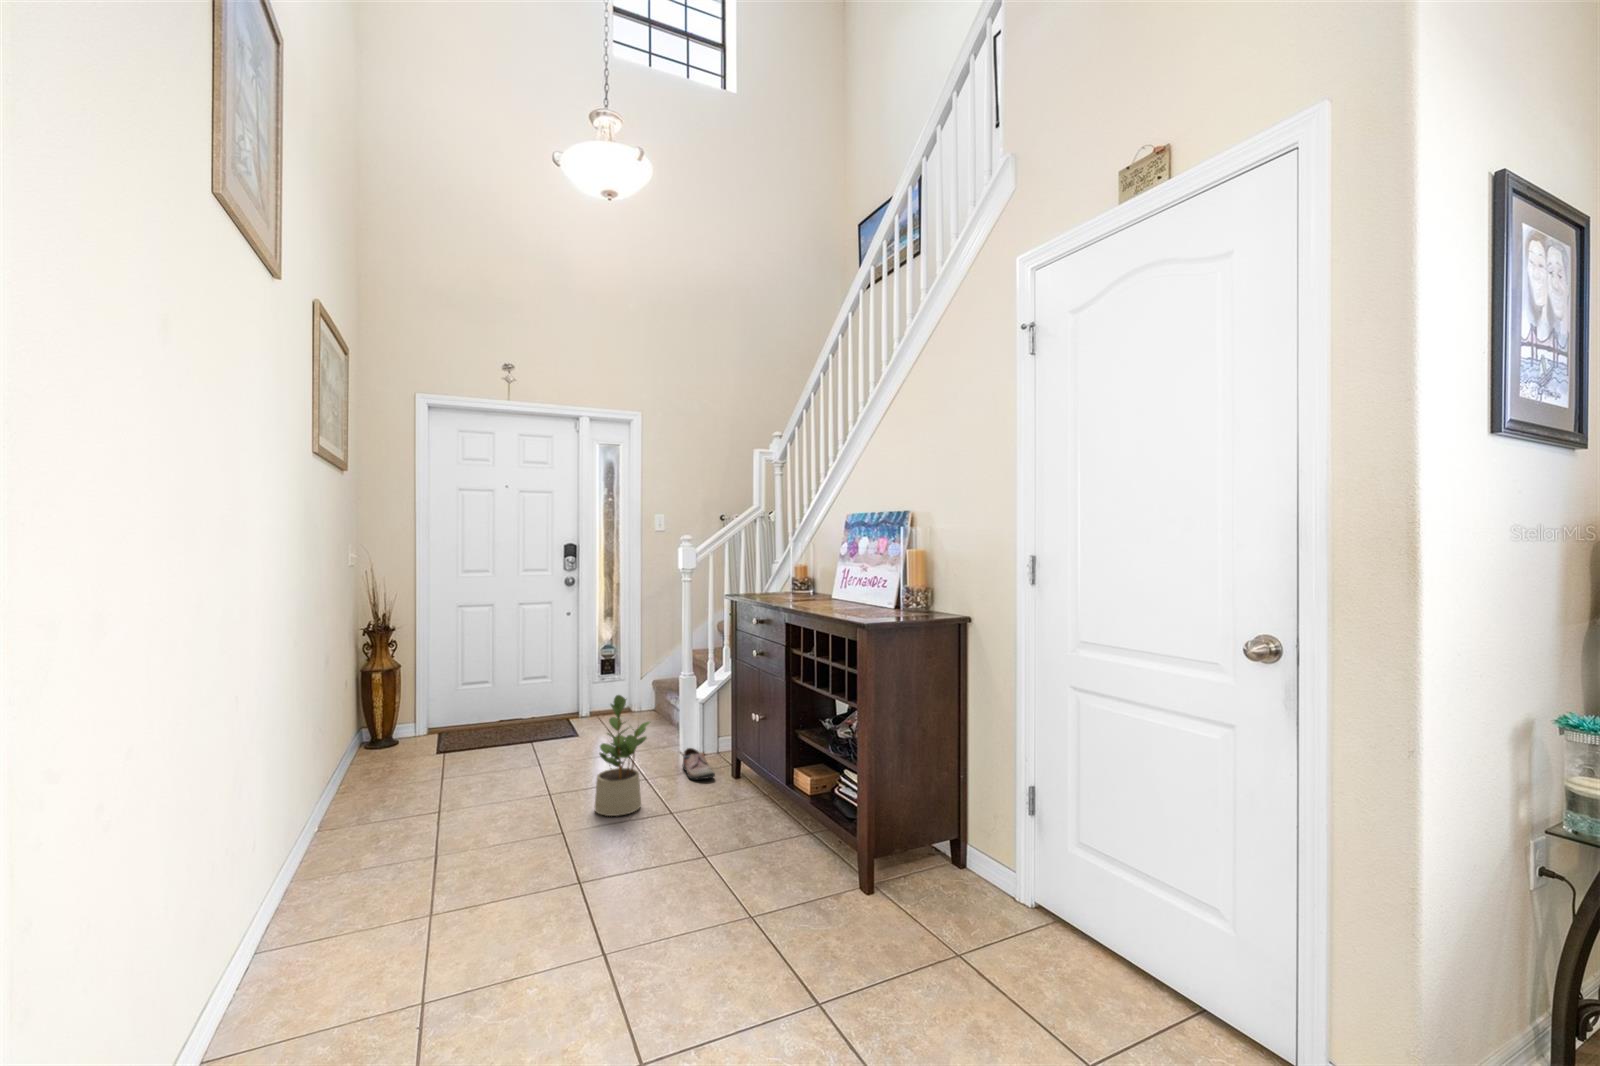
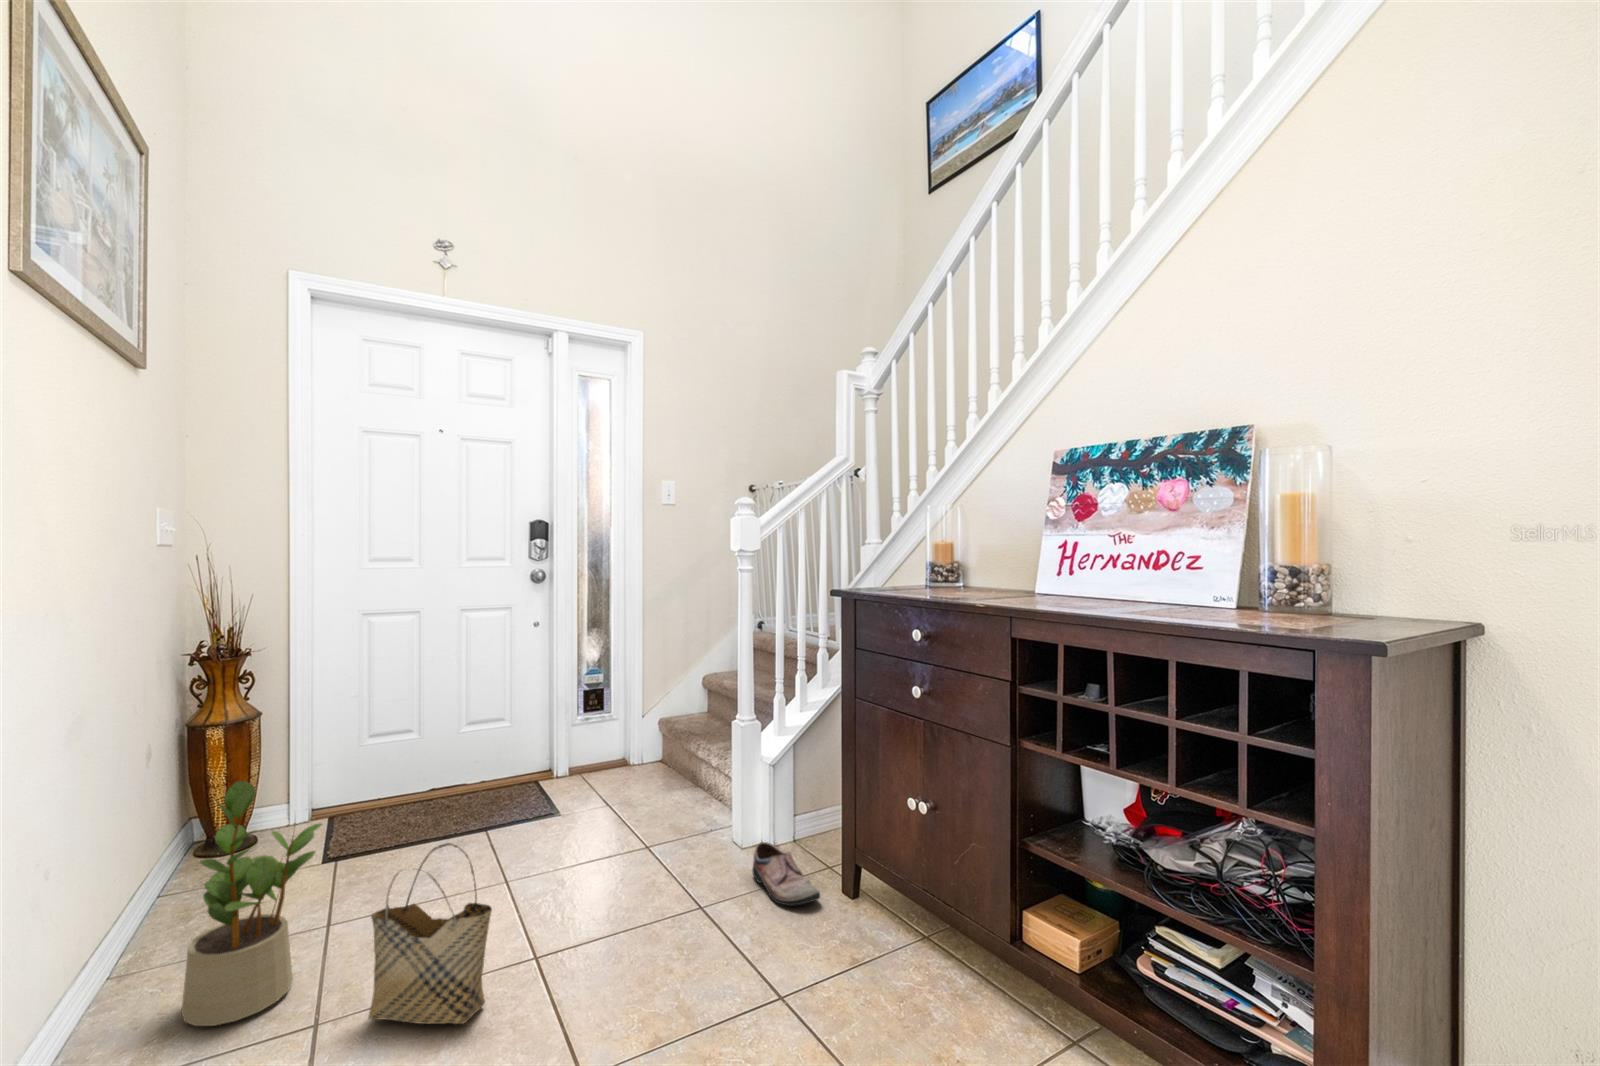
potted plant: present [595,695,650,816] -> present [182,781,322,1026]
woven basket: none [463,726,523,812] -> present [368,843,492,1024]

